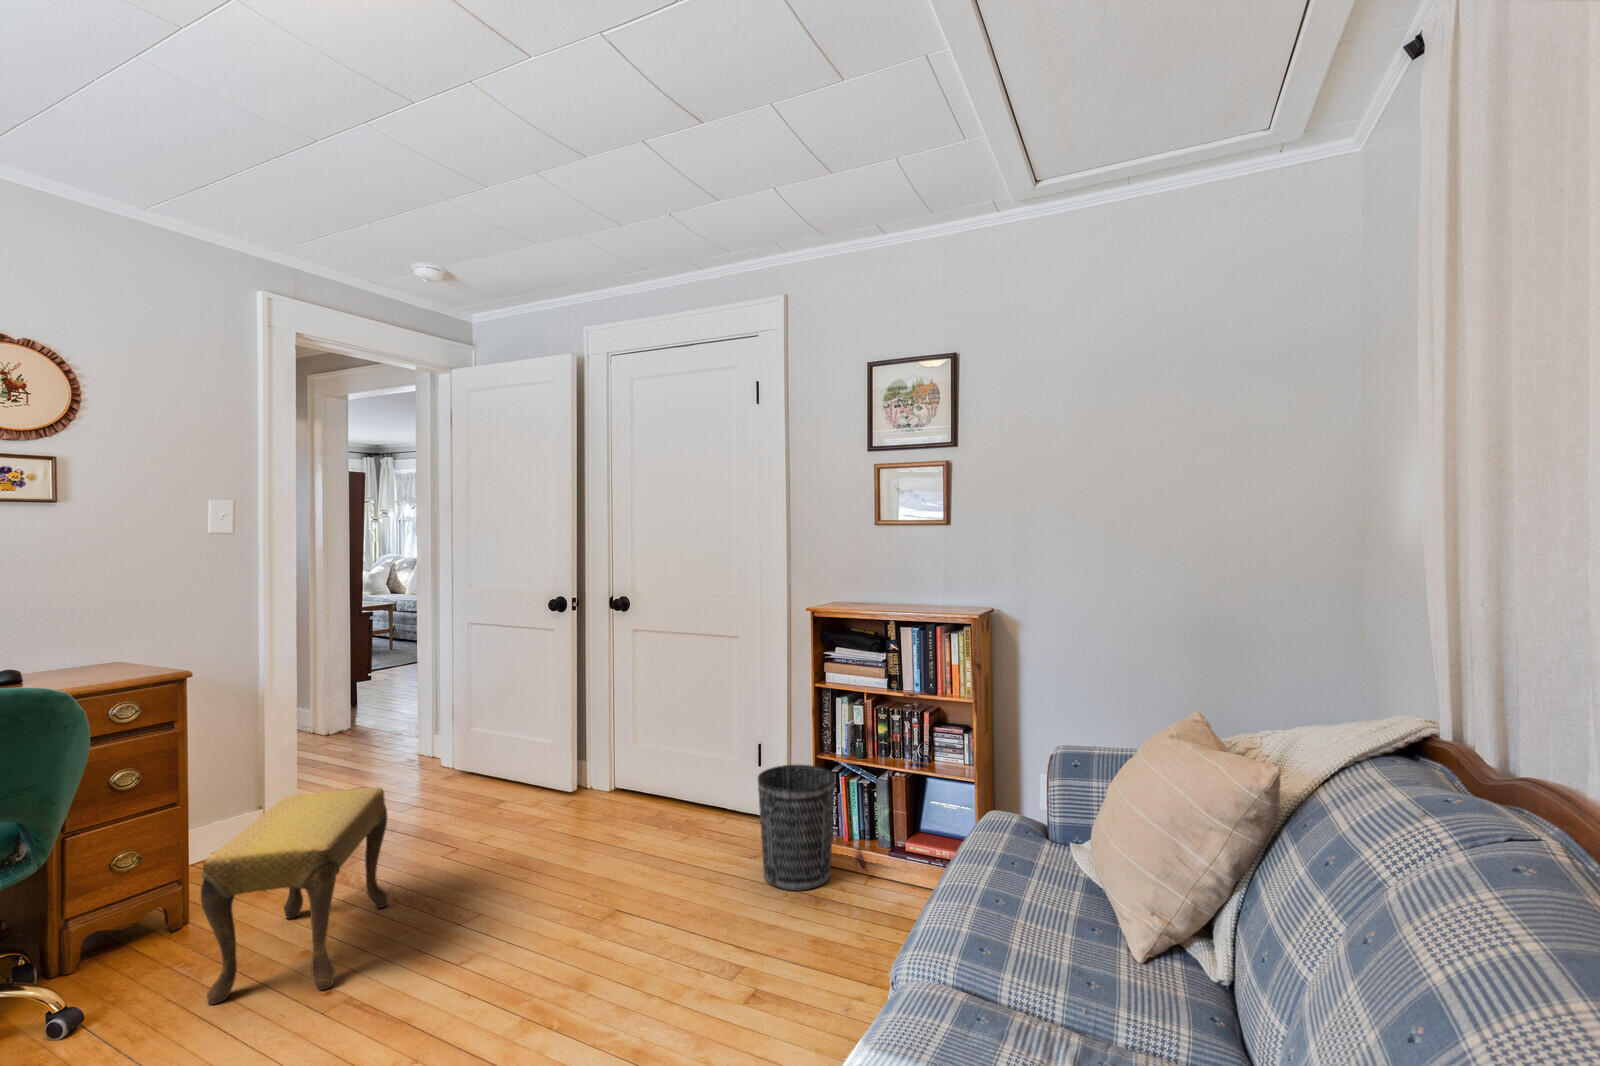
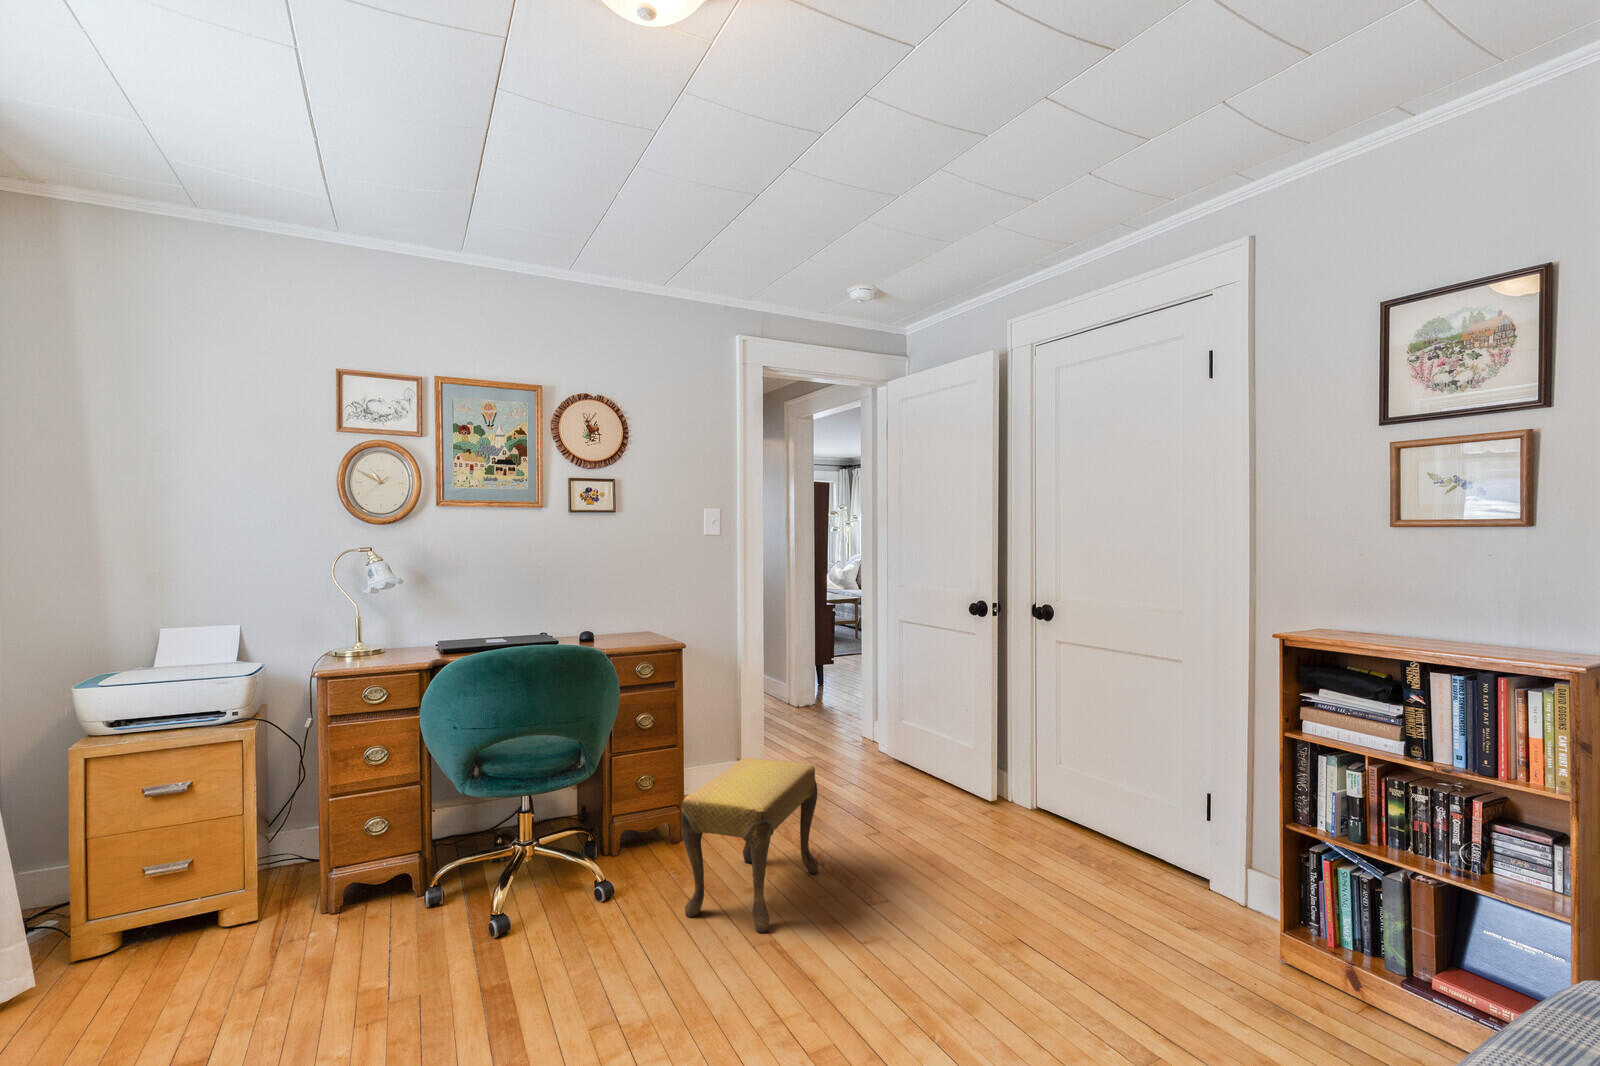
wastebasket: present [758,765,835,891] -> none [1199,828,1314,996]

